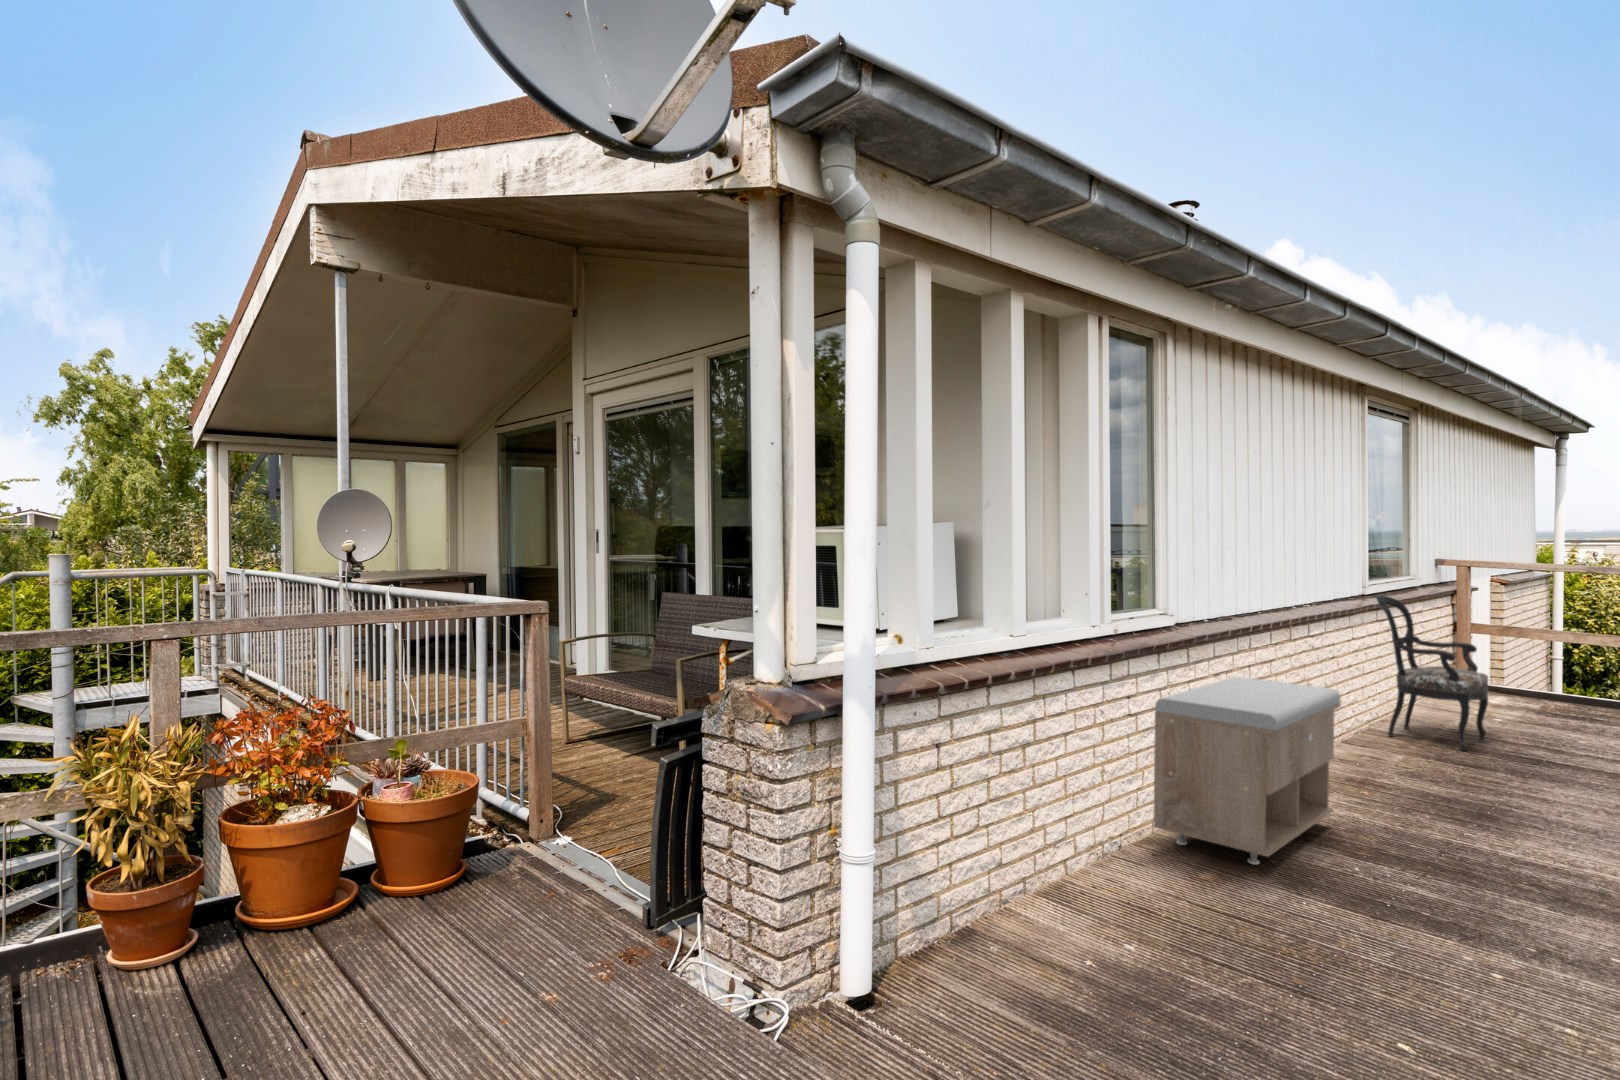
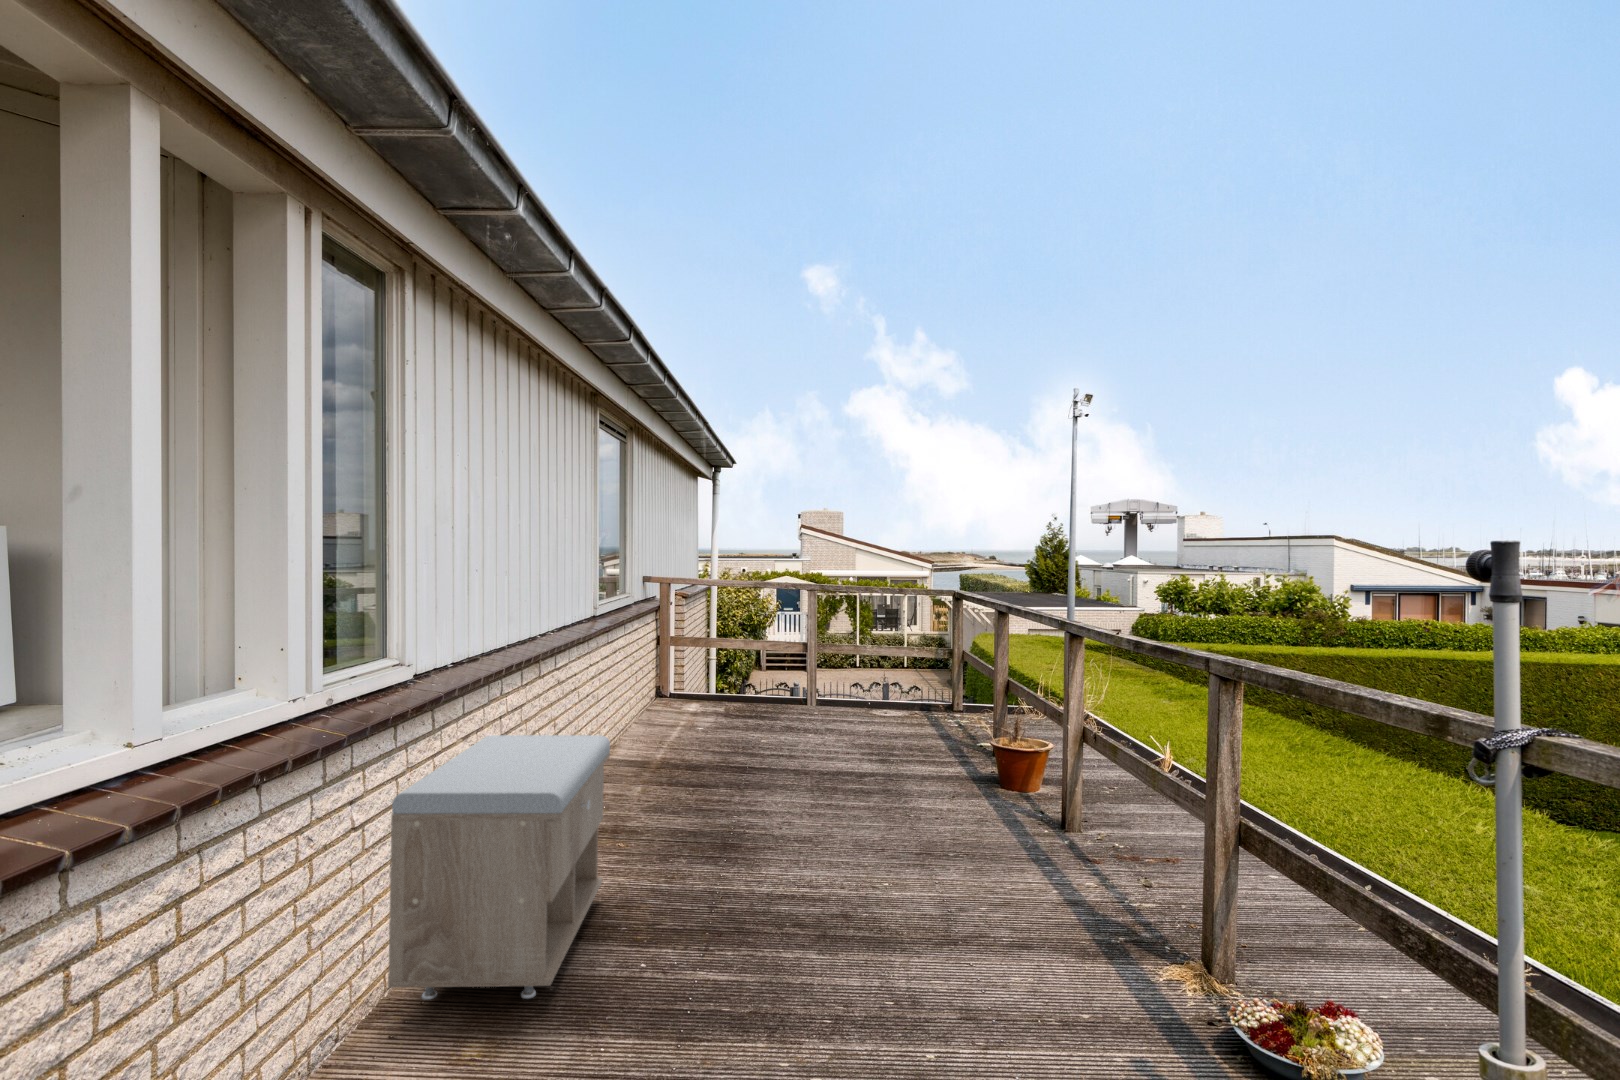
armchair: present [1376,595,1488,750] -> none [609,616,702,766]

